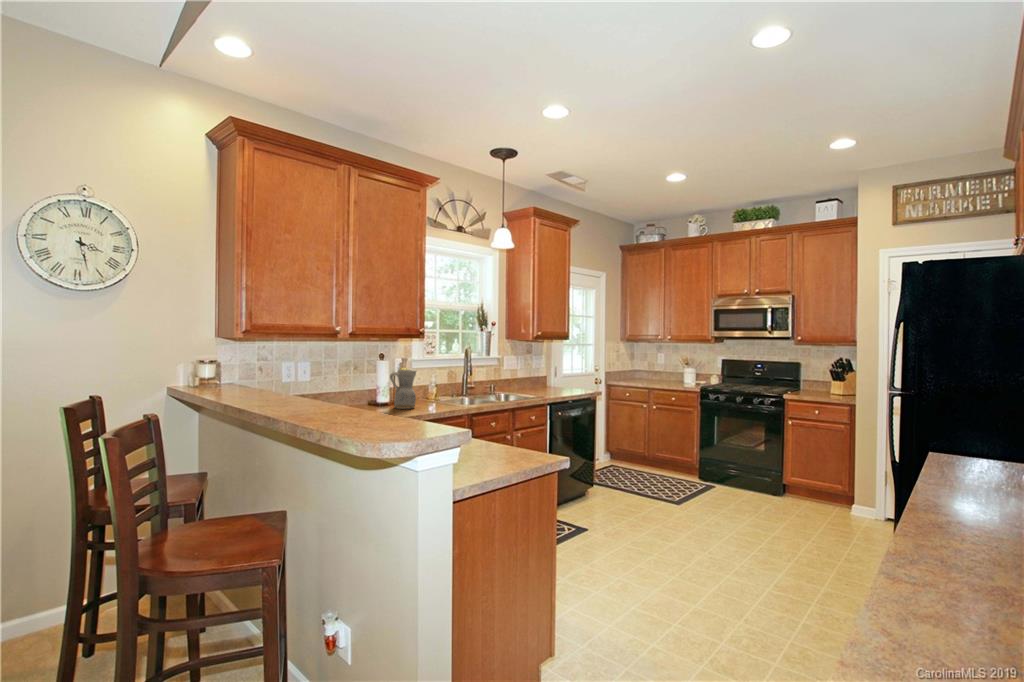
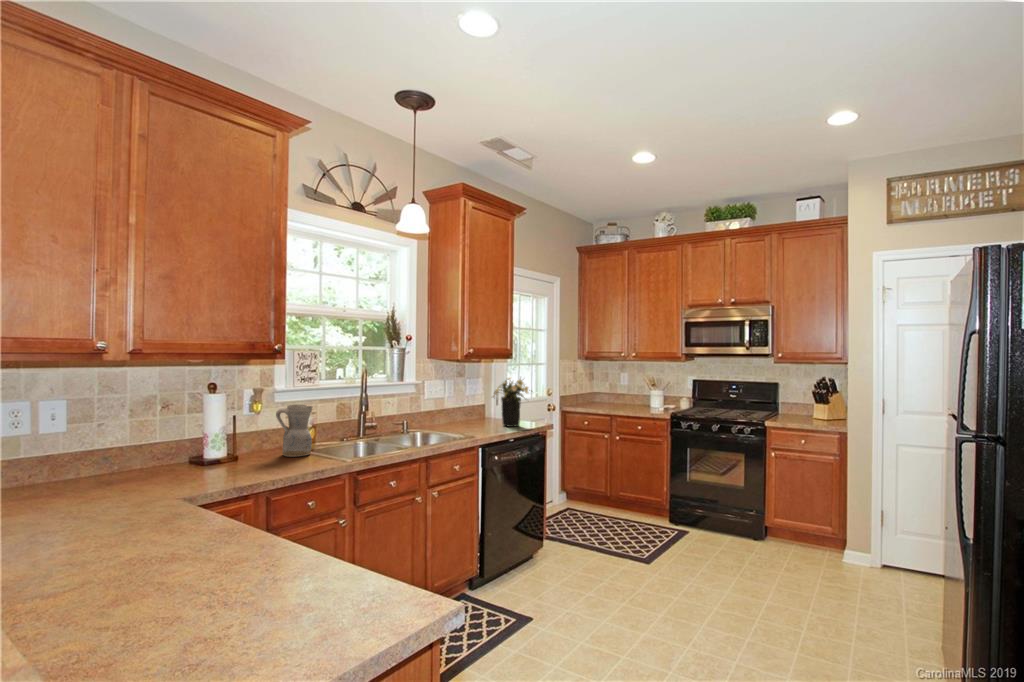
flower arrangement: none [551,353,585,394] -> present [493,378,528,427]

